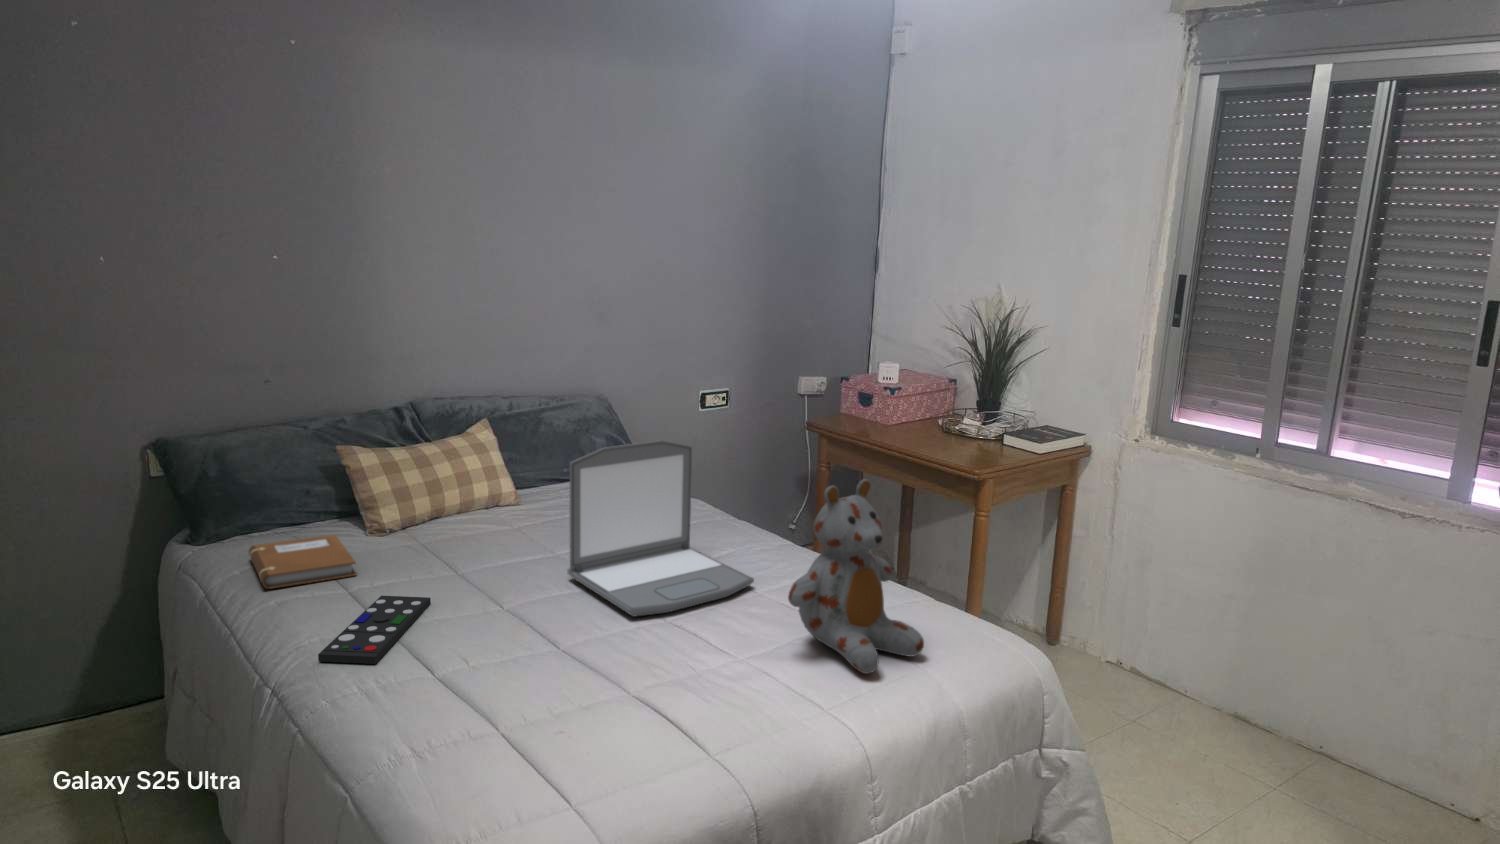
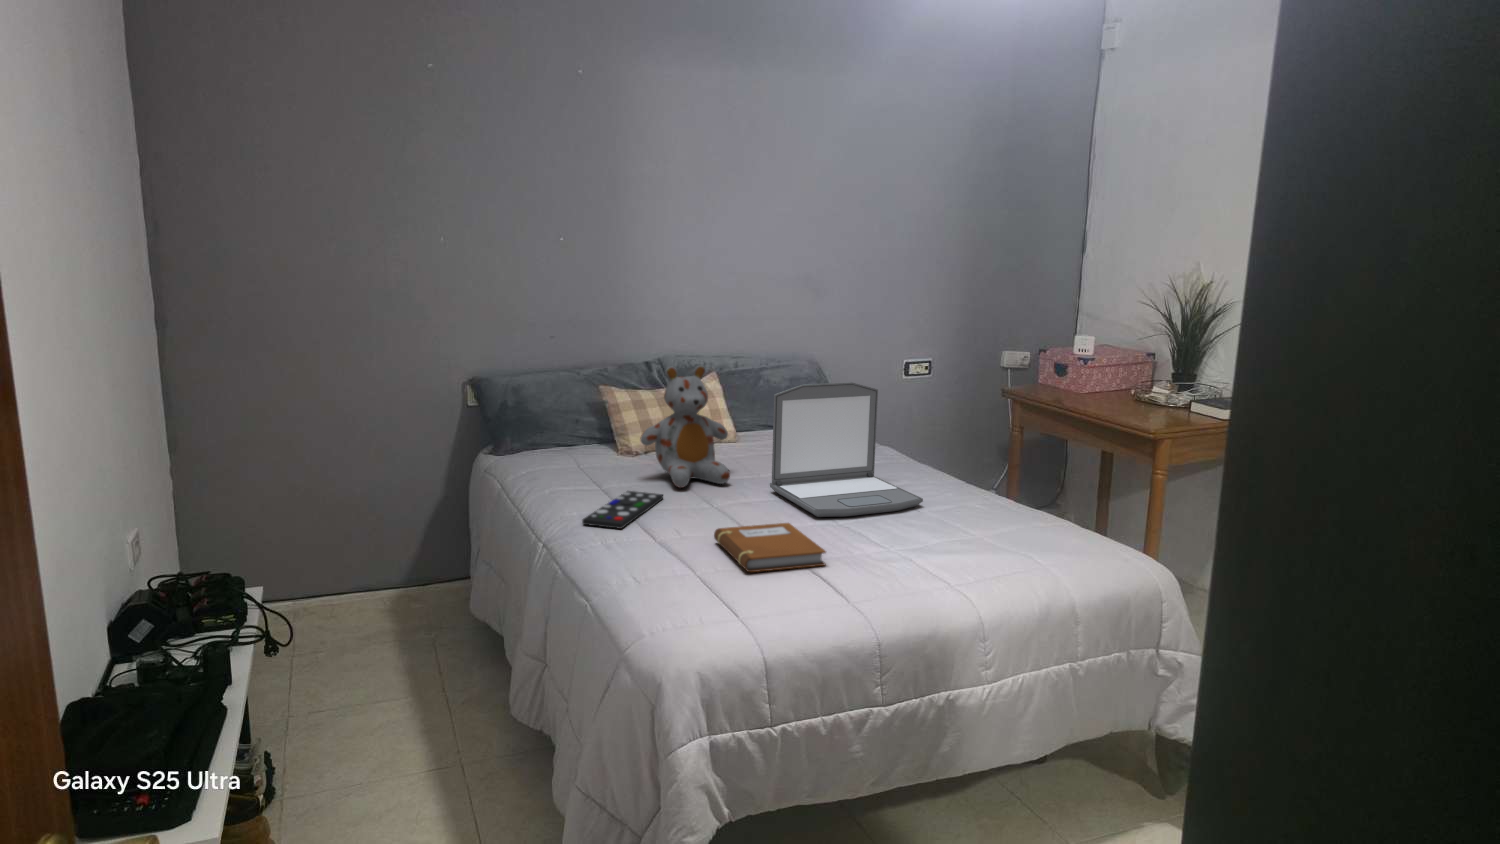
stuffed bear: present [788,479,924,674] -> present [640,366,730,488]
notebook: present [249,535,356,589] -> present [714,523,826,572]

